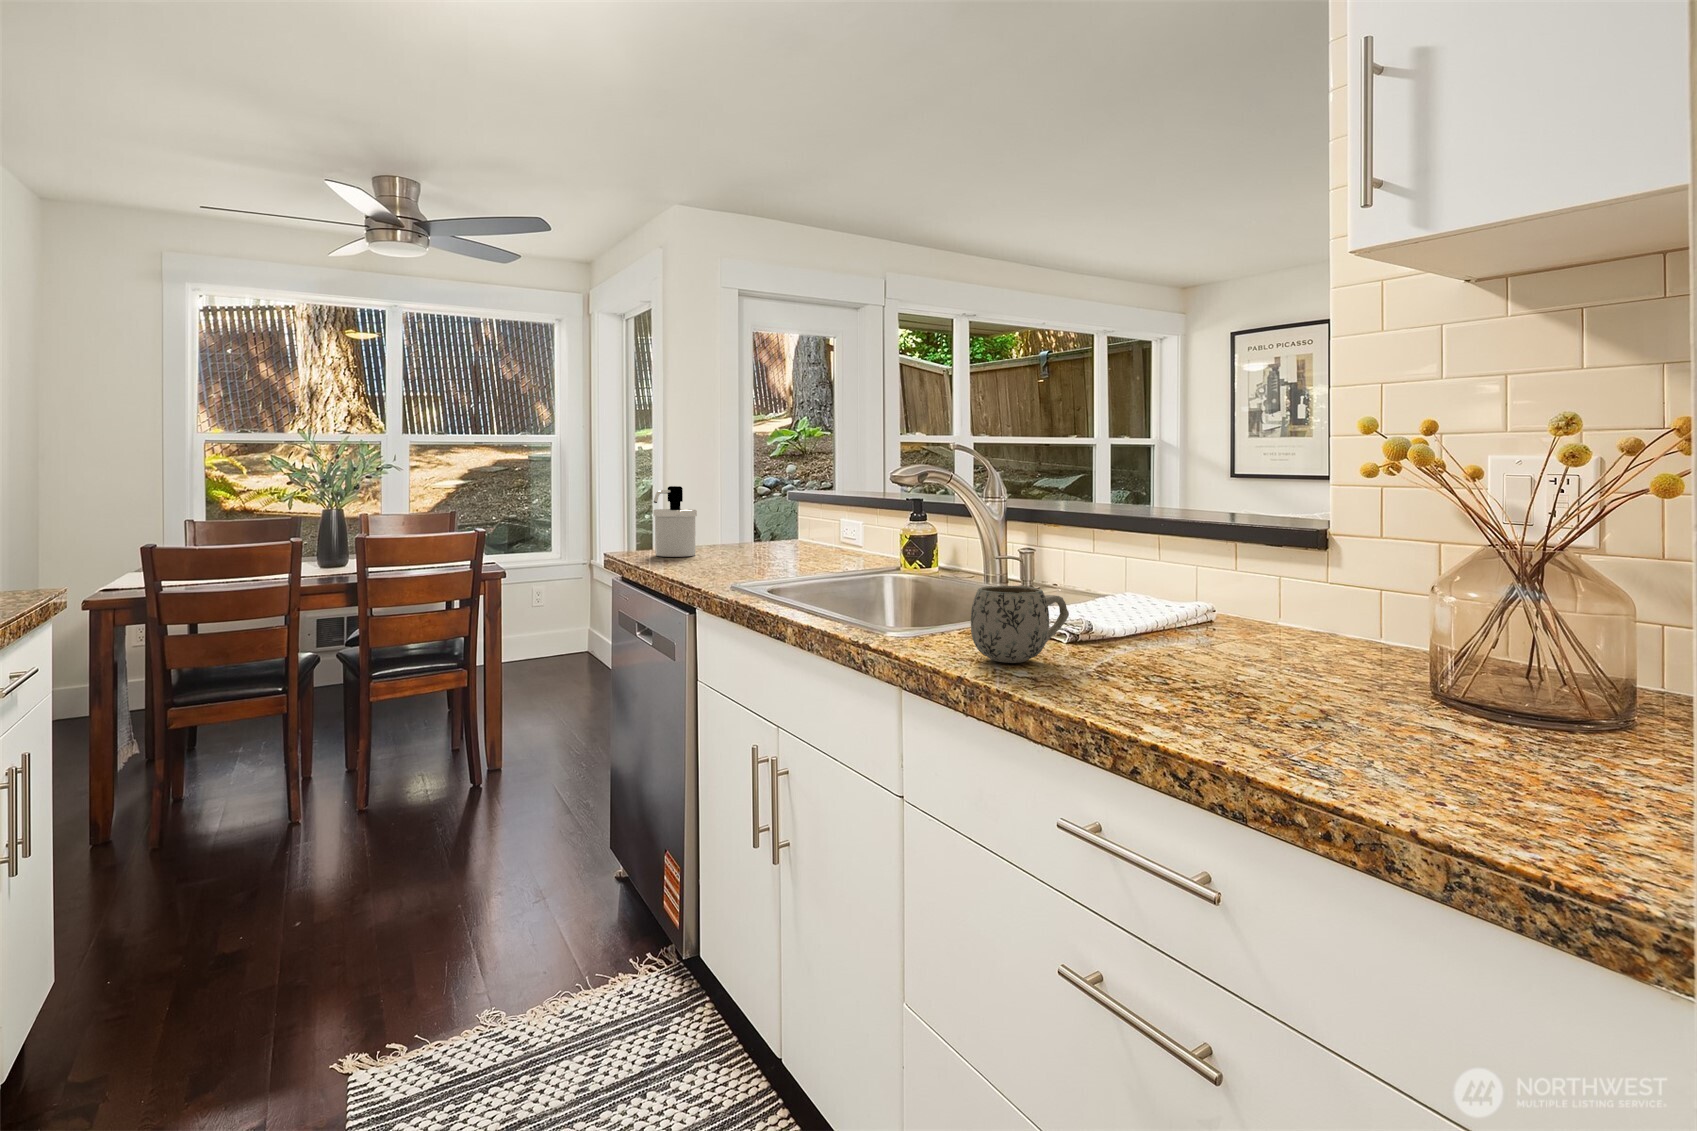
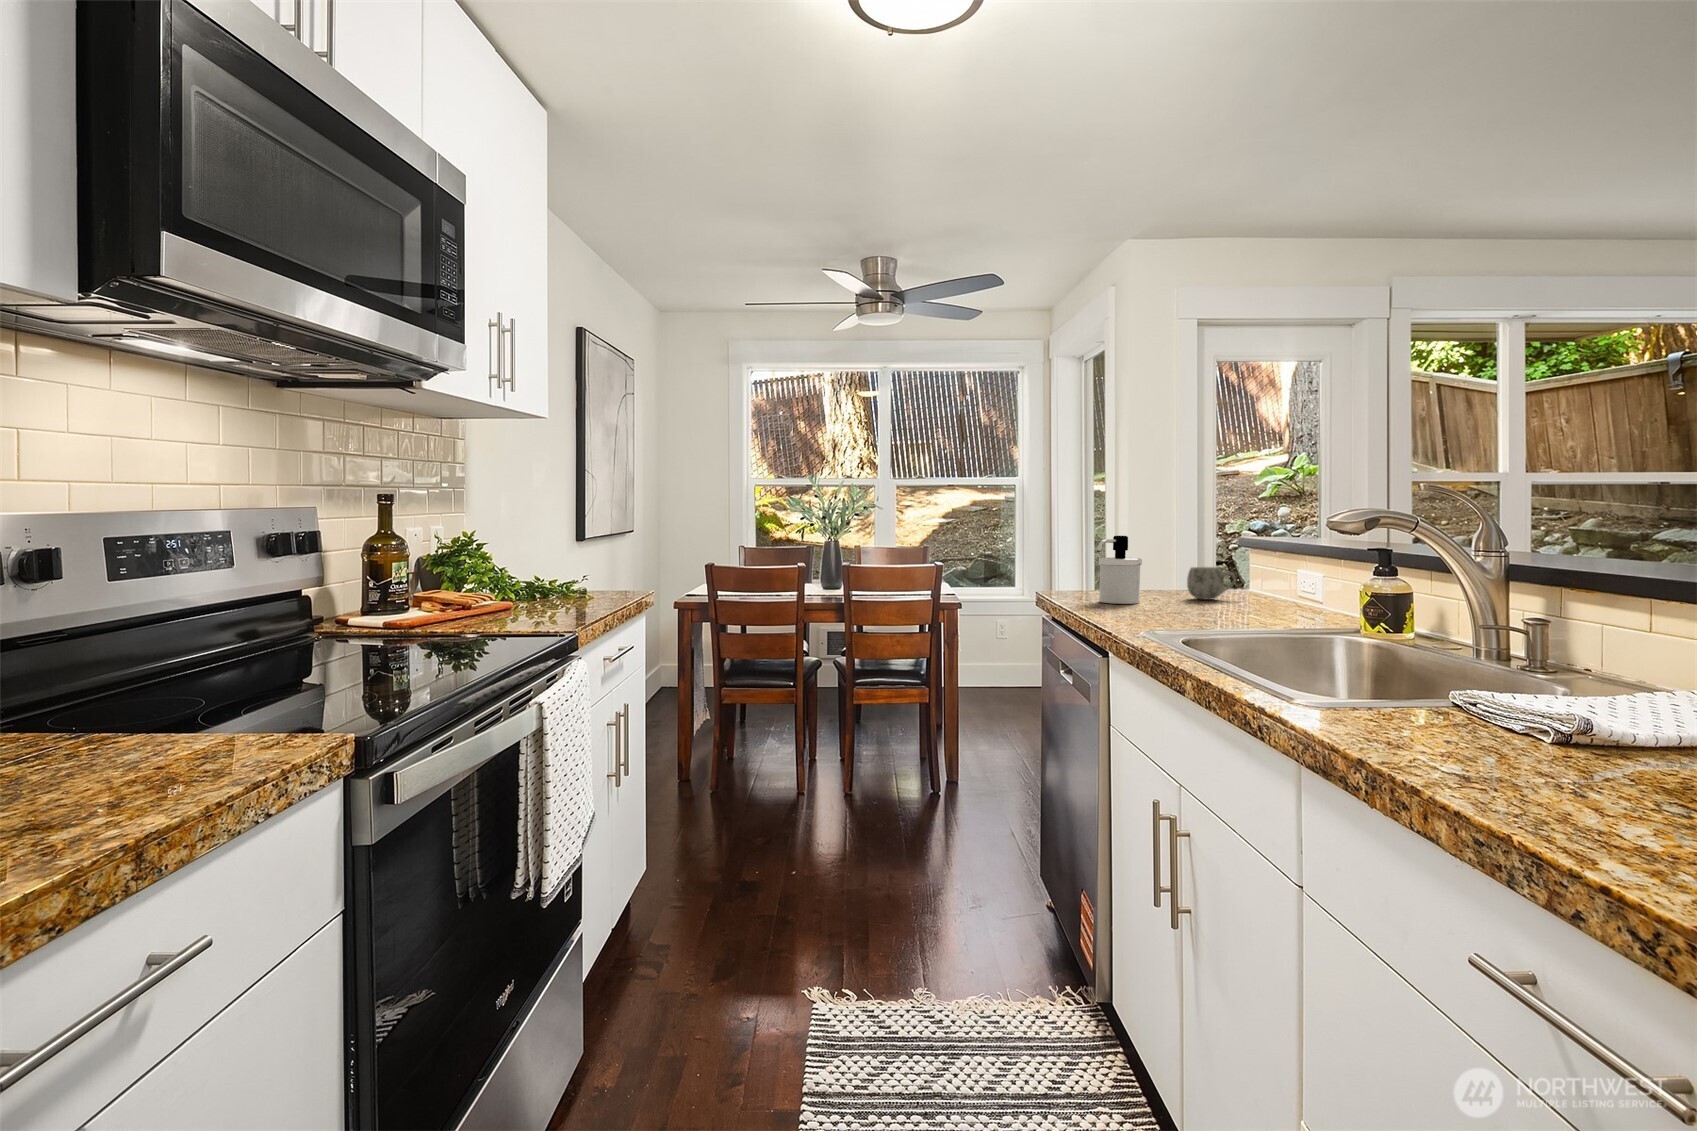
mug: present [971,586,1069,663] -> present [1187,567,1236,600]

